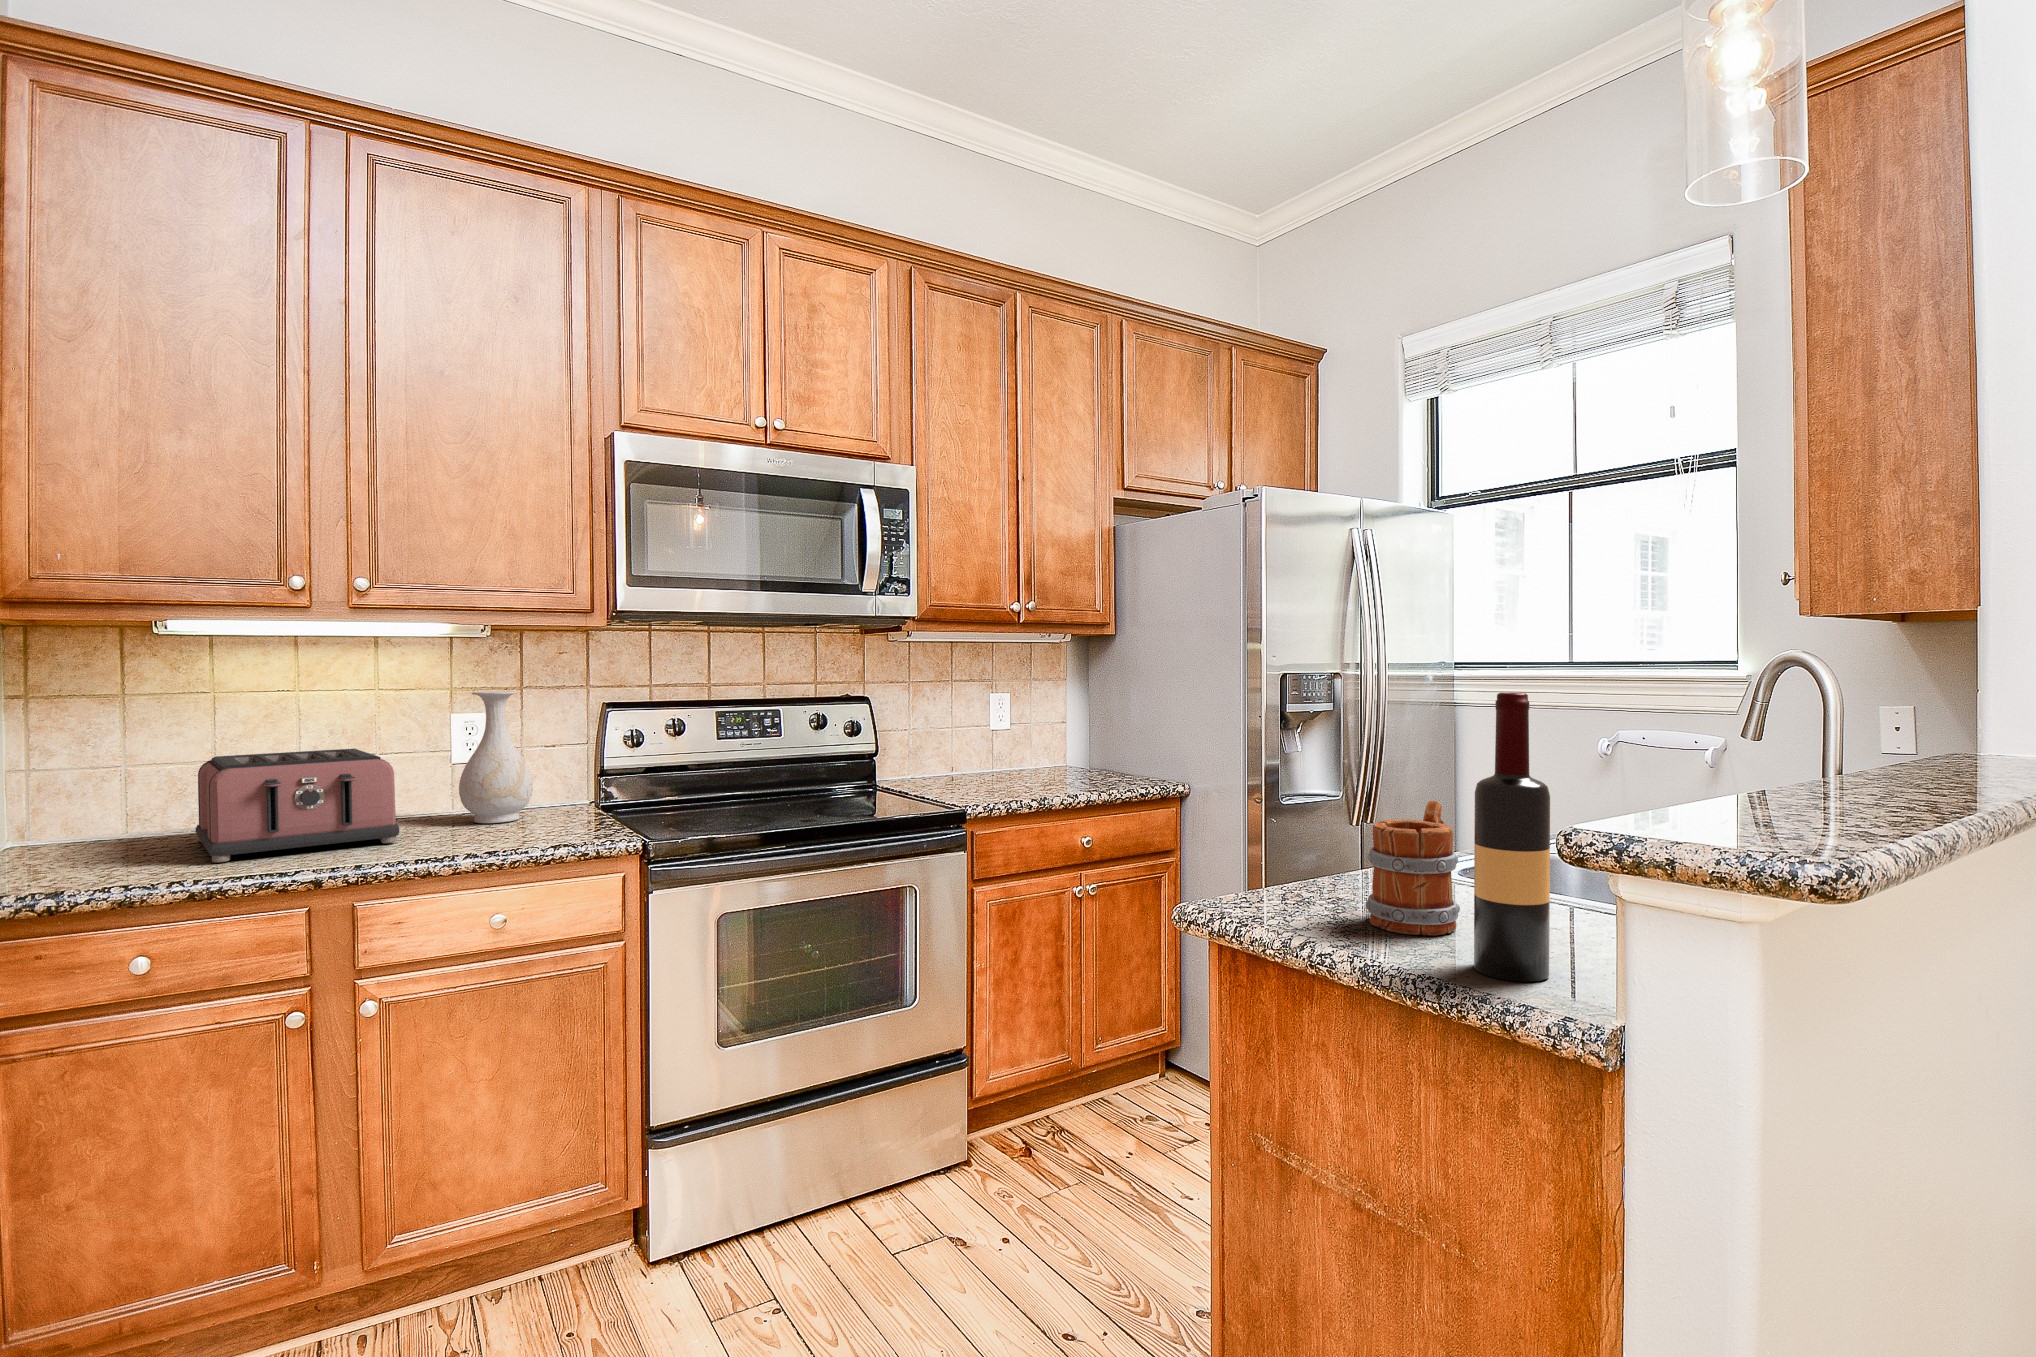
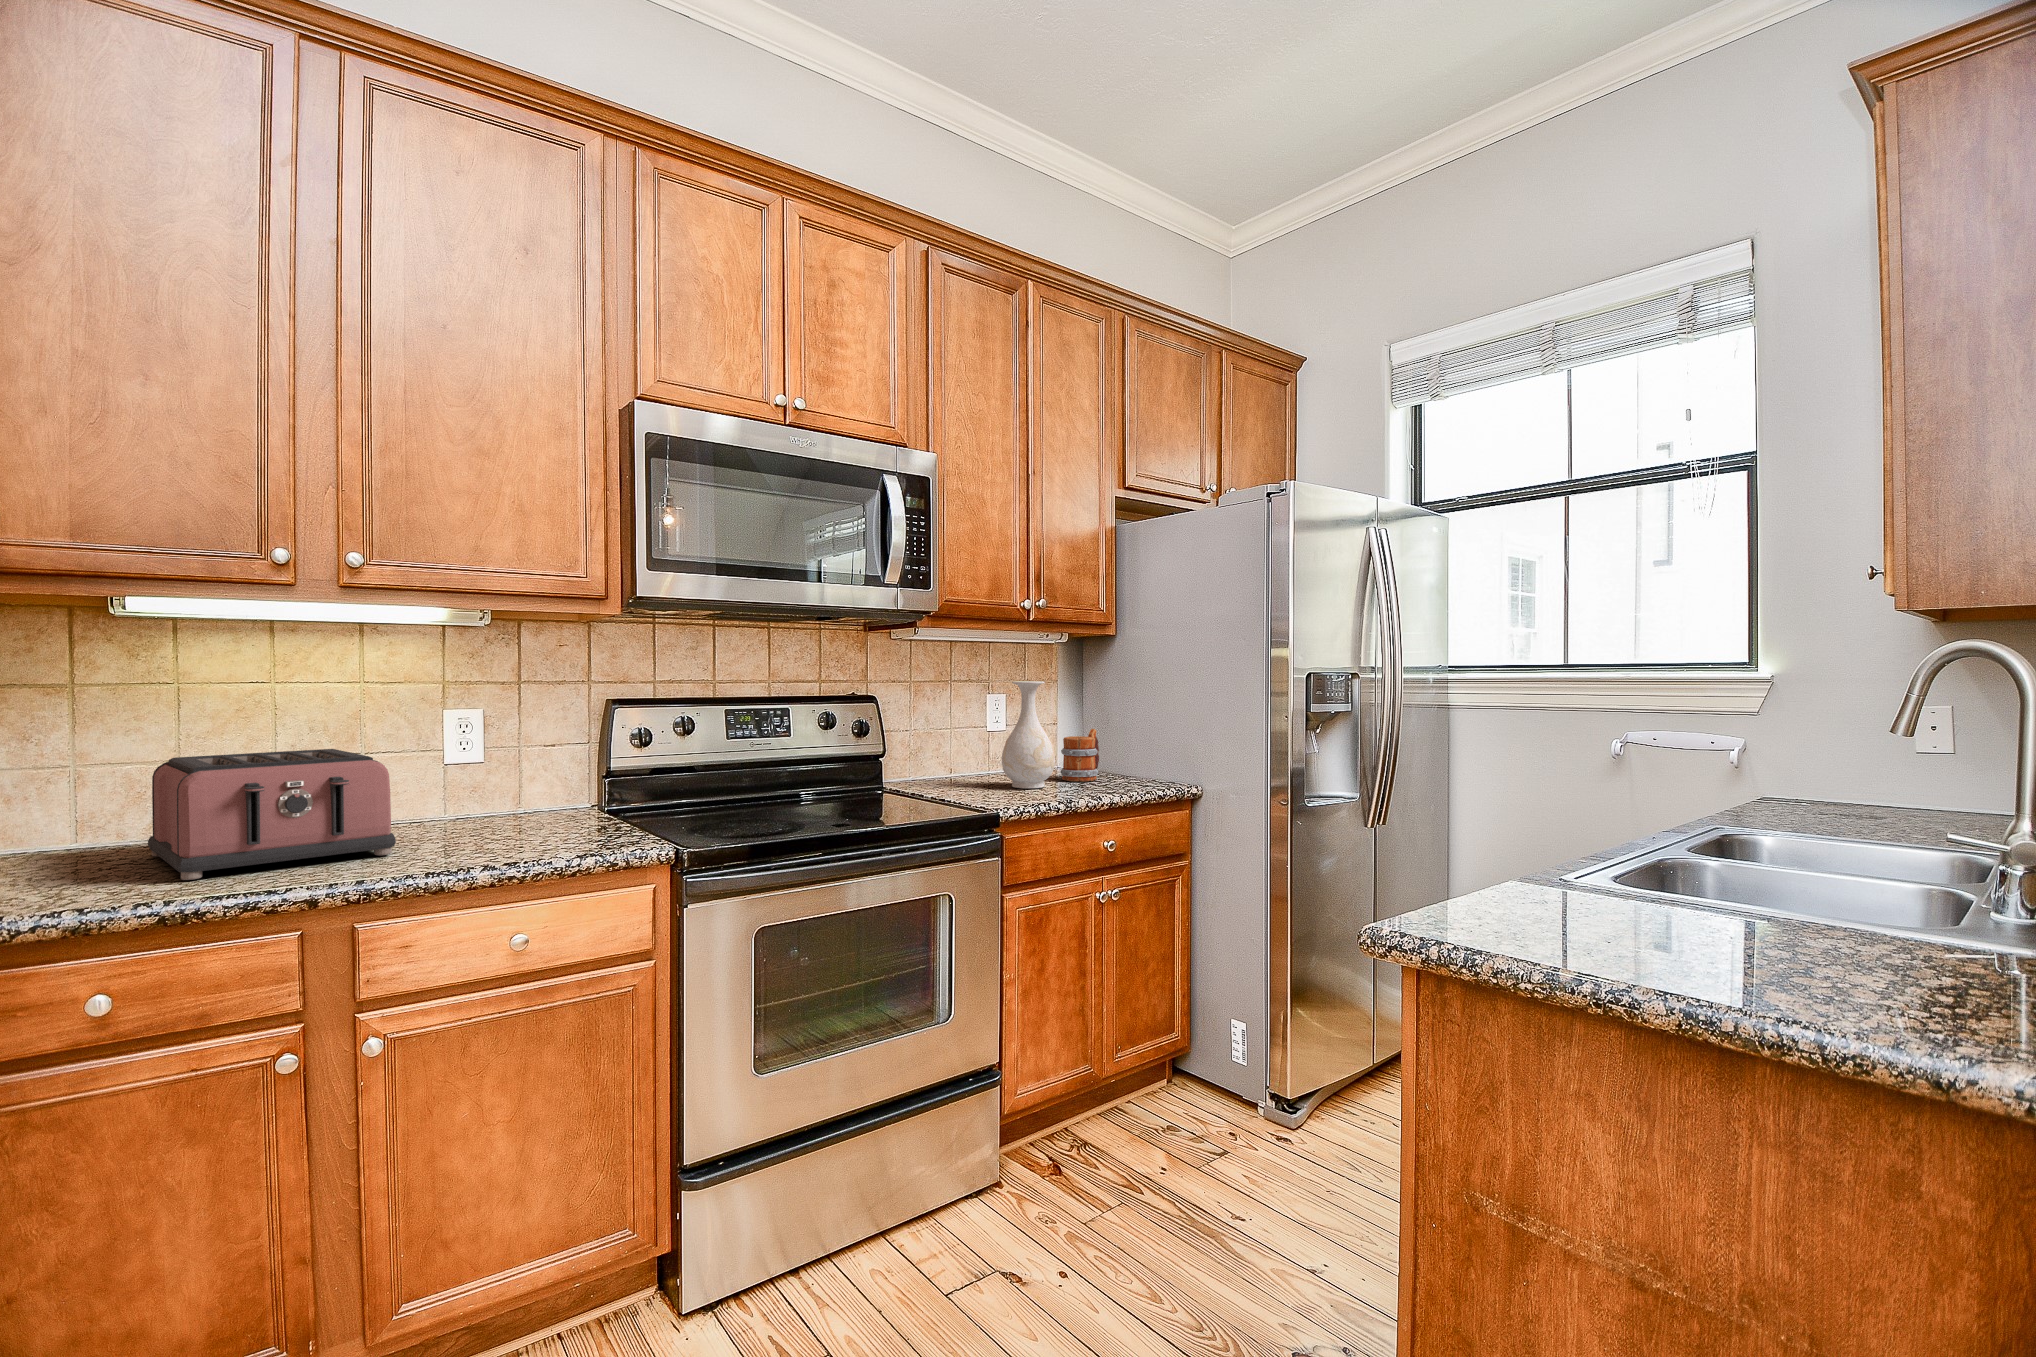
vase: present [459,691,533,823] -> present [1002,681,1055,789]
wine bottle: present [1474,692,1550,982] -> none [1744,677,1841,993]
mug: present [1365,801,1460,935] -> present [1060,729,1099,782]

